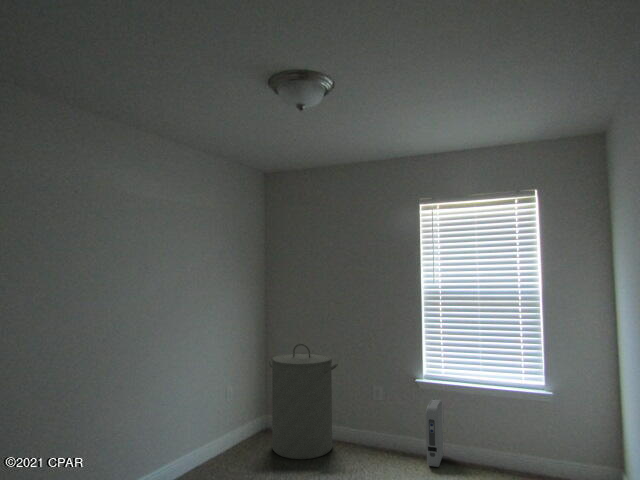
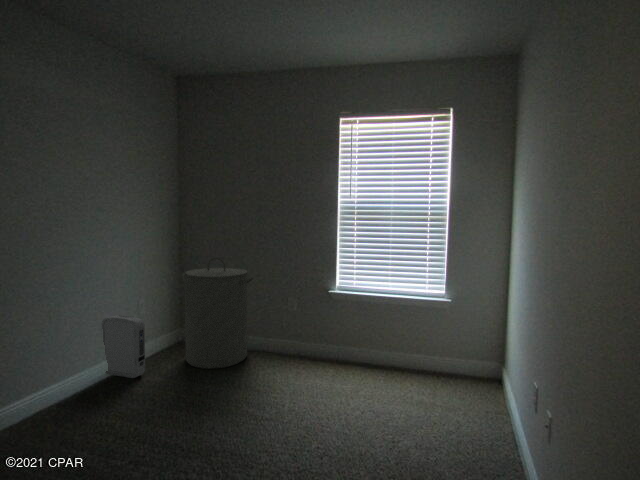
air purifier: present [426,400,444,467] -> present [102,315,145,378]

